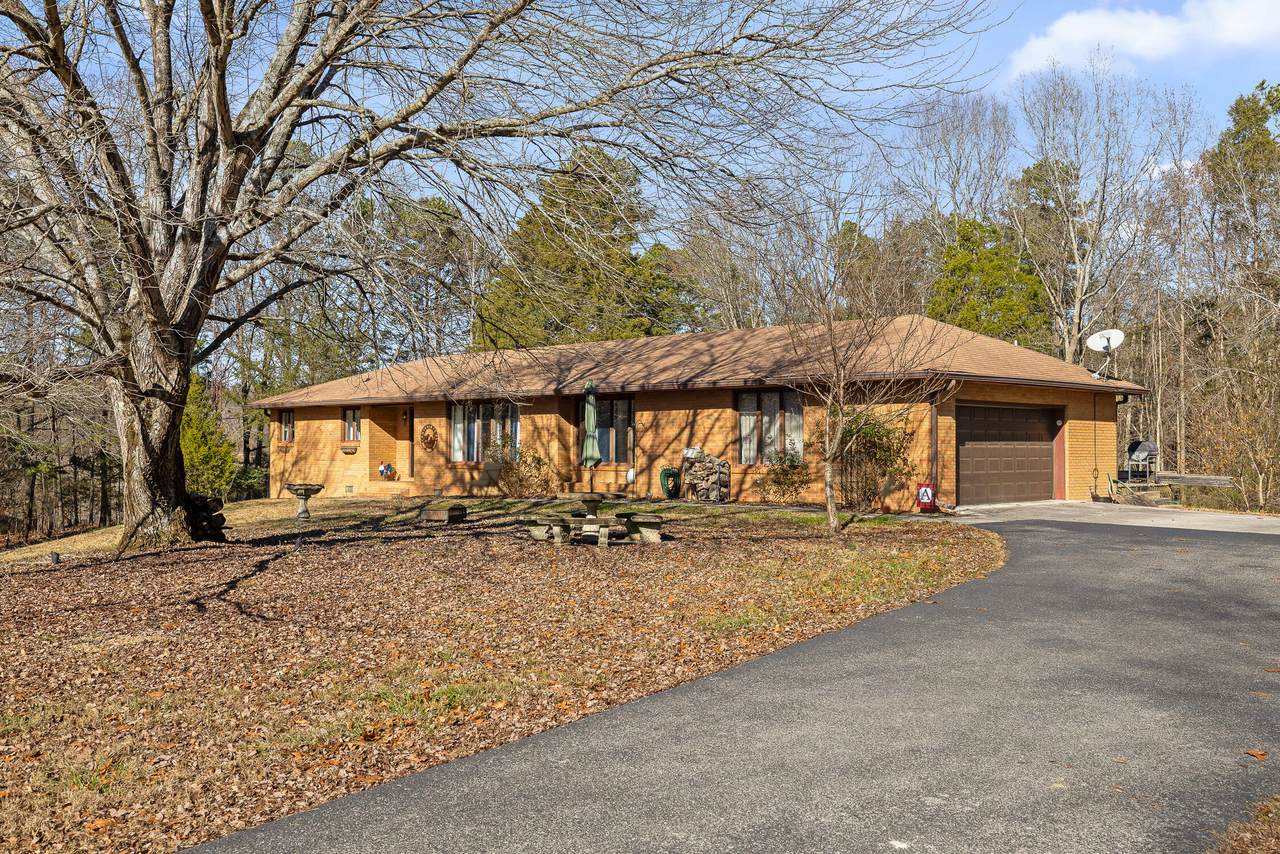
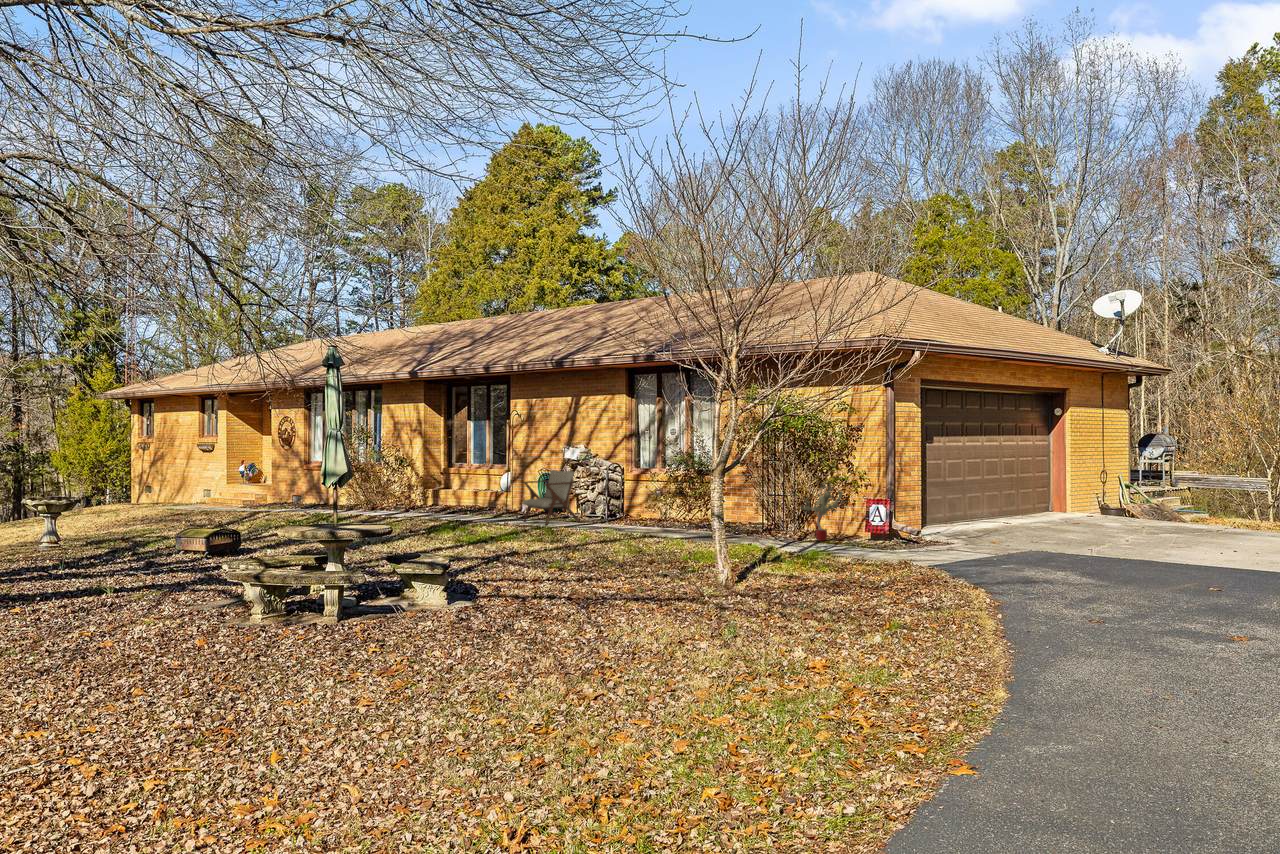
lounge chair: present [467,462,505,496] -> present [522,470,579,525]

